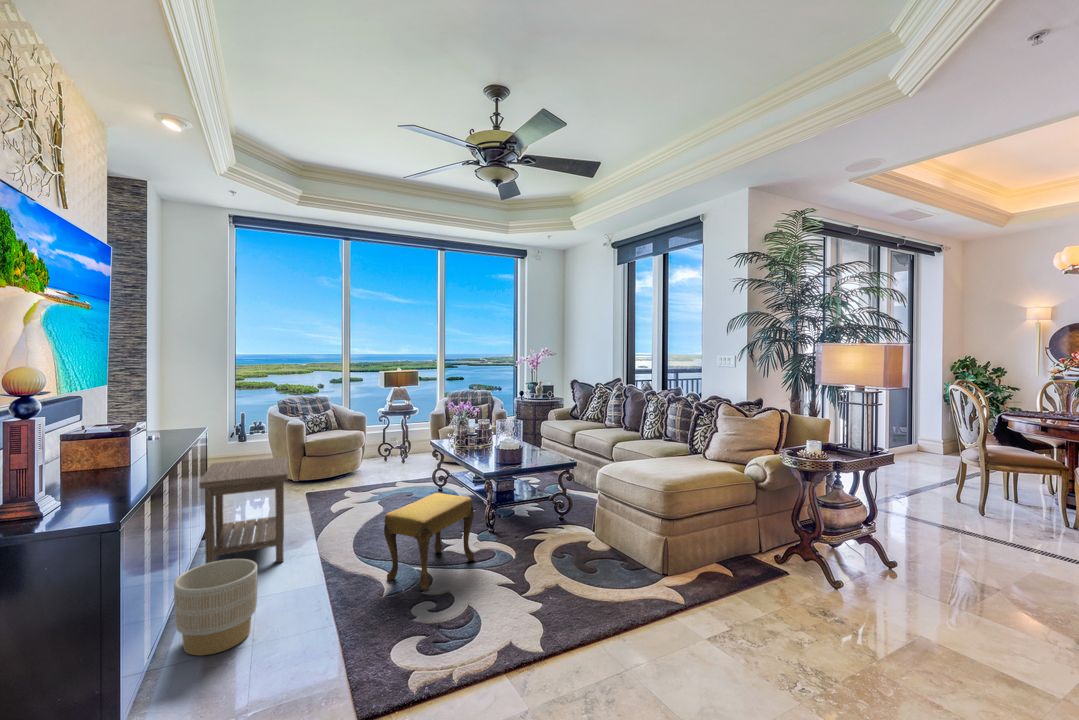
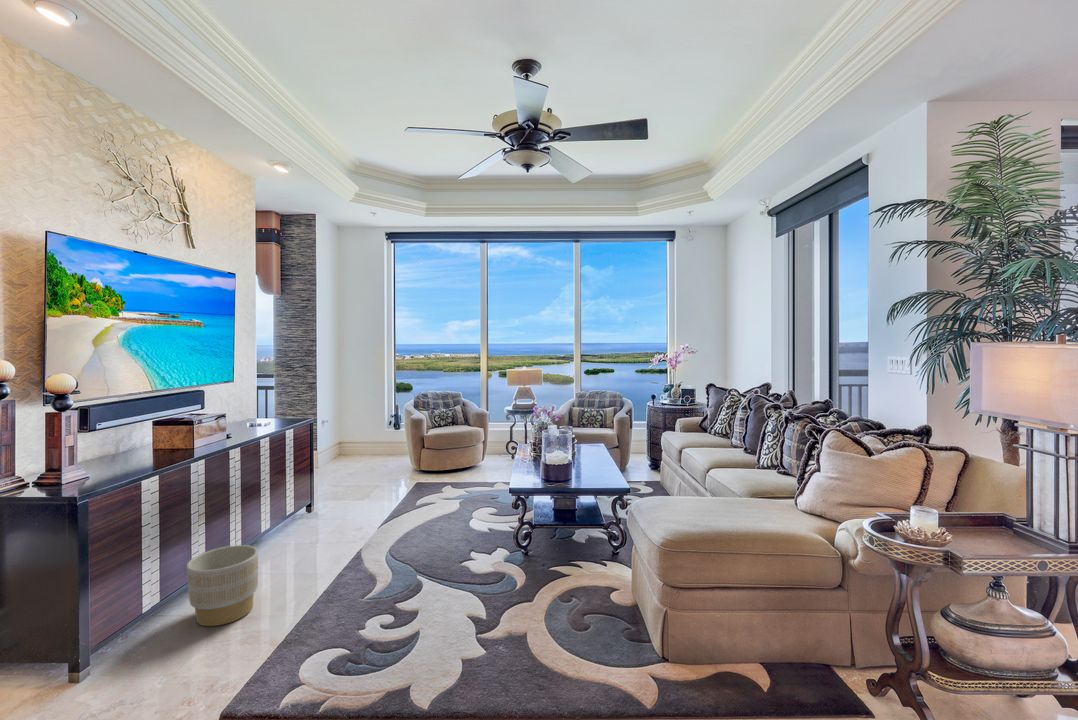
side table: present [199,457,288,564] -> none [269,453,363,551]
footstool: present [384,493,474,591] -> none [384,506,483,609]

